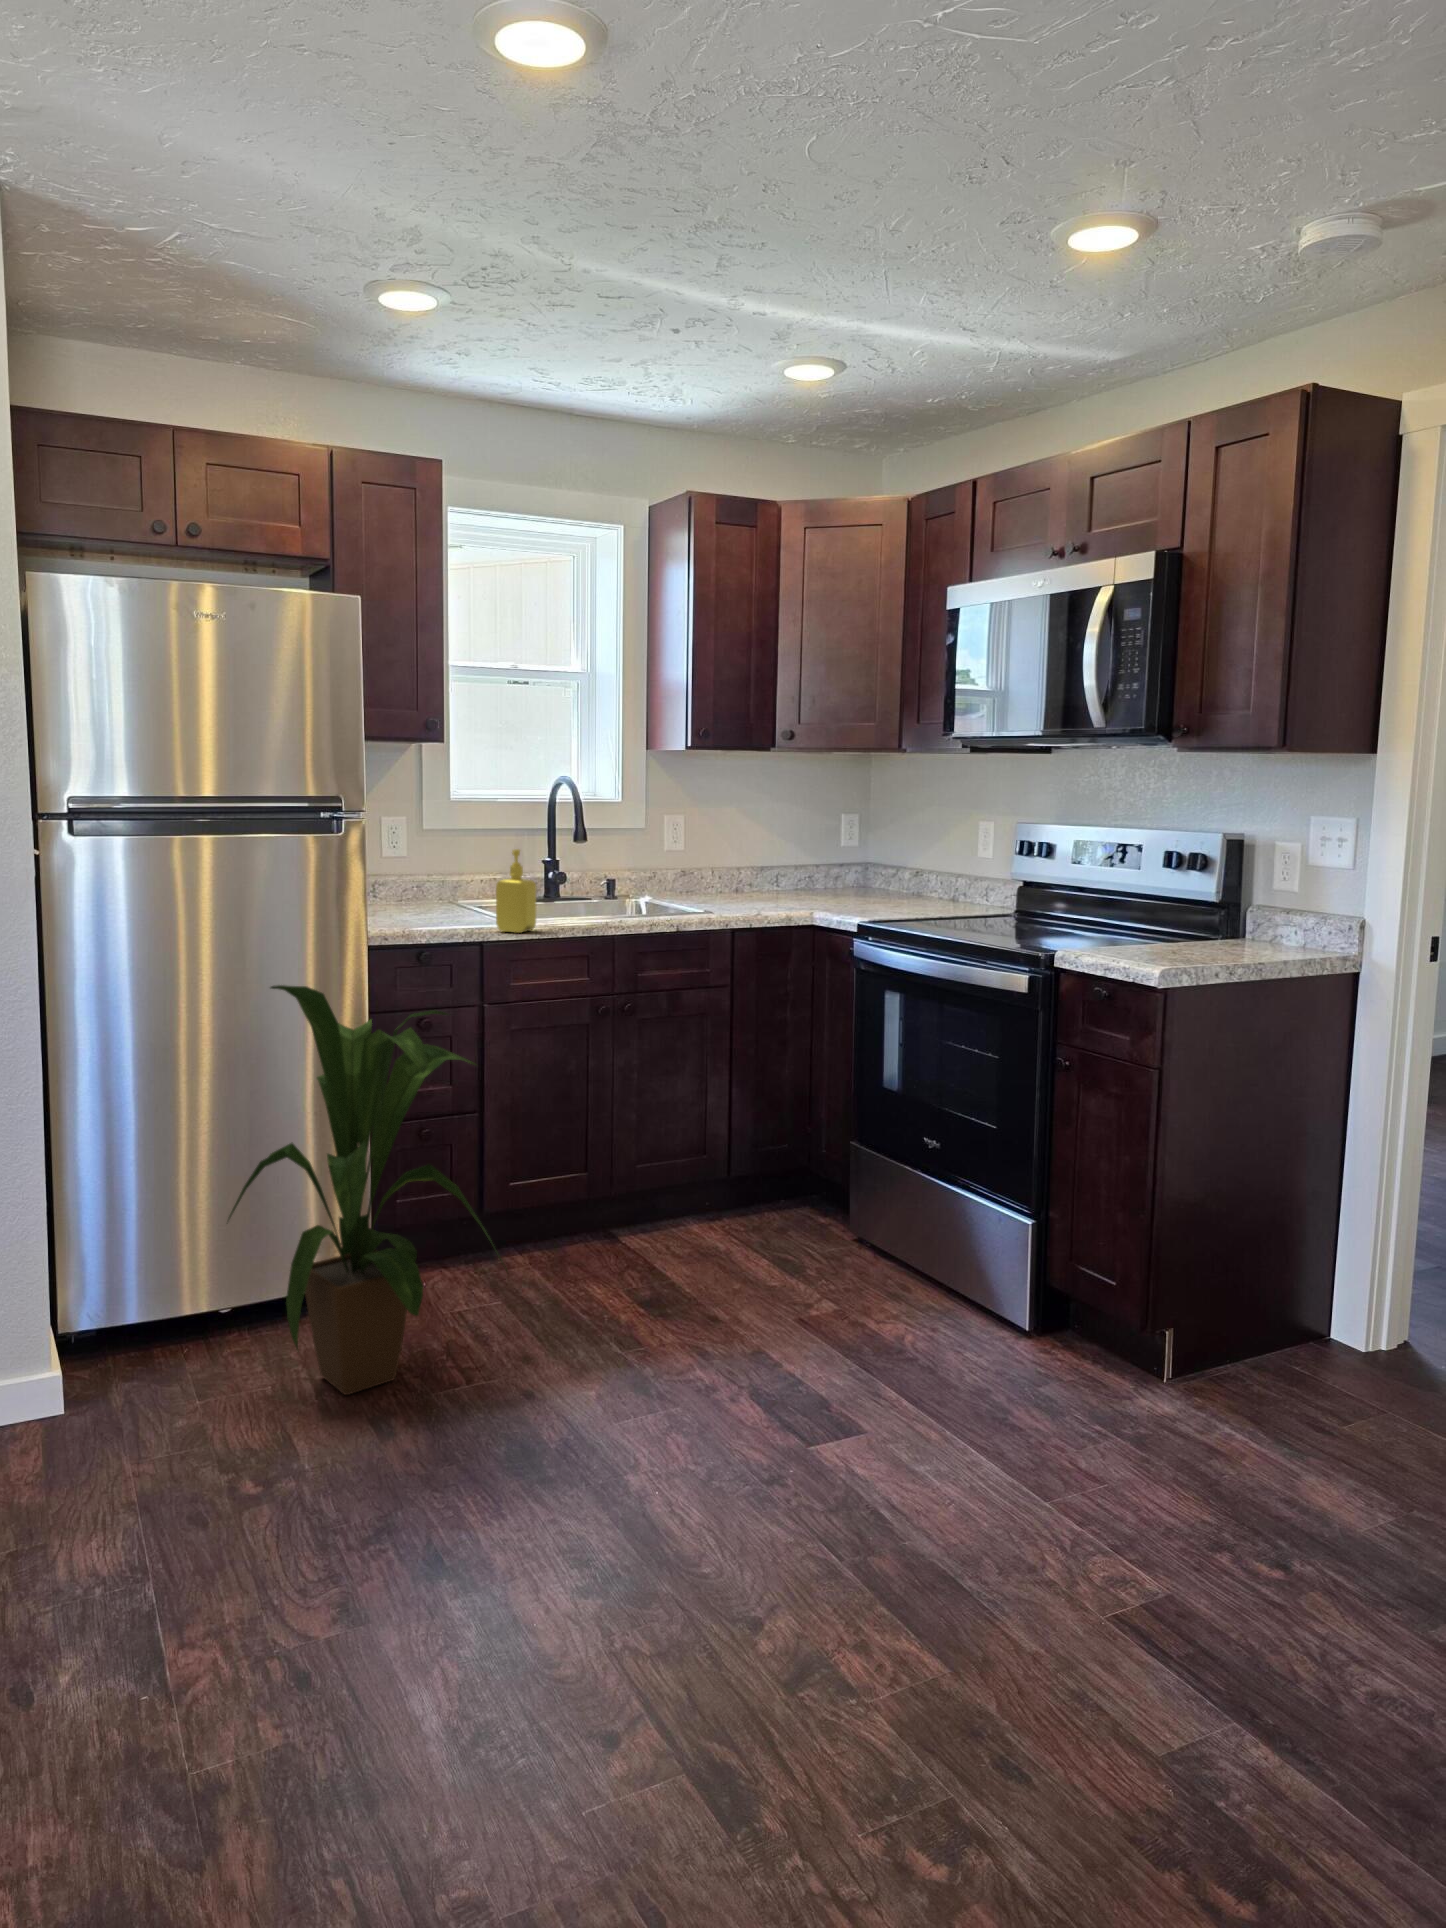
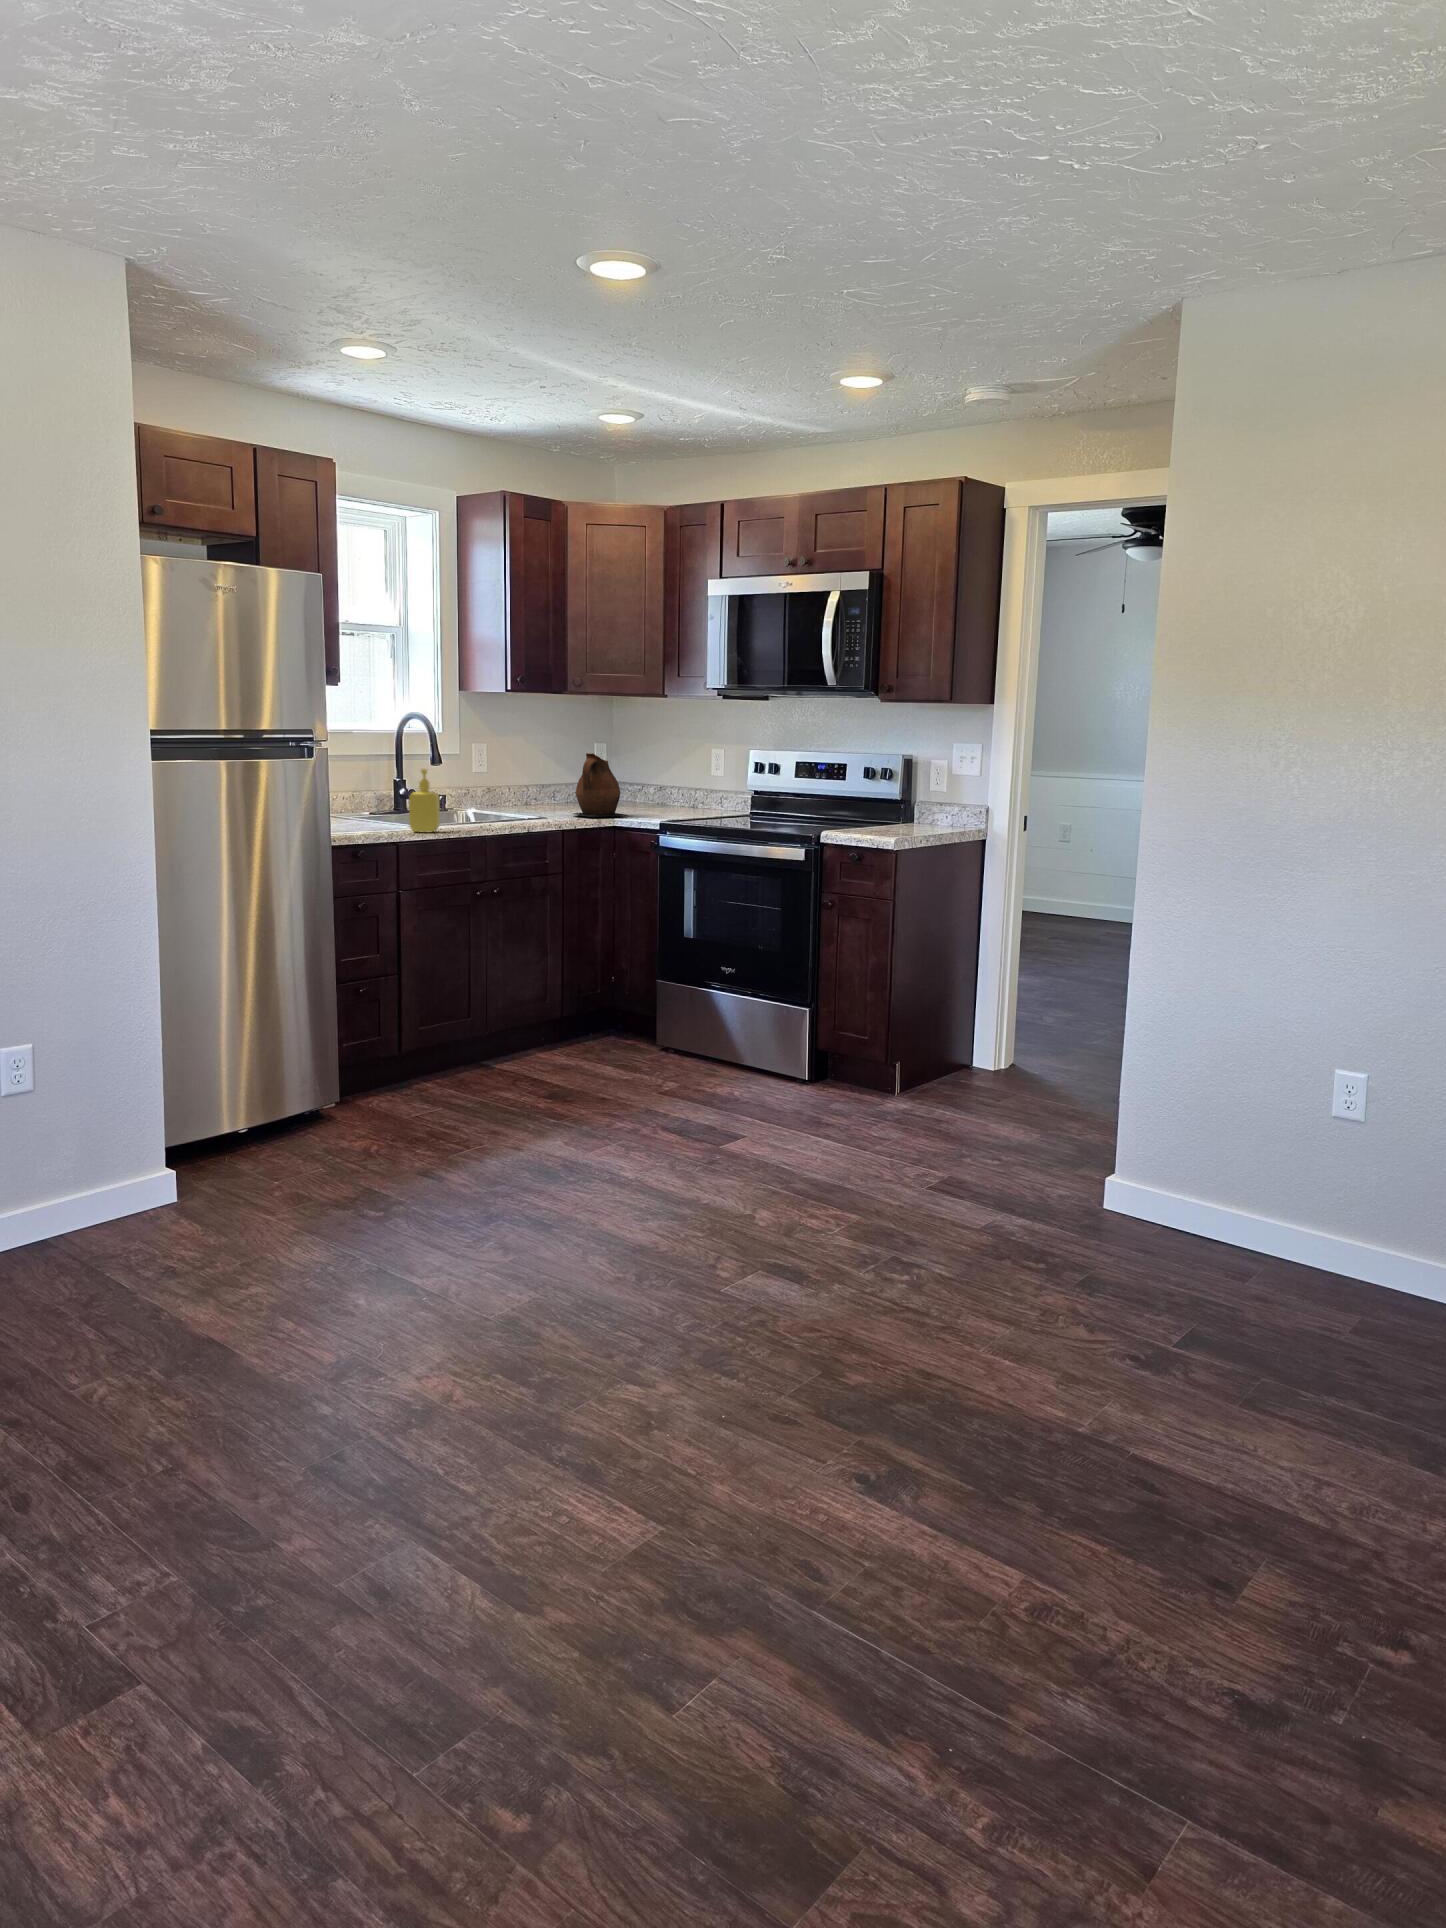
ceramic pitcher: none [750,829,824,915] -> present [573,753,628,817]
house plant: present [228,985,507,1395] -> none [278,864,494,1162]

